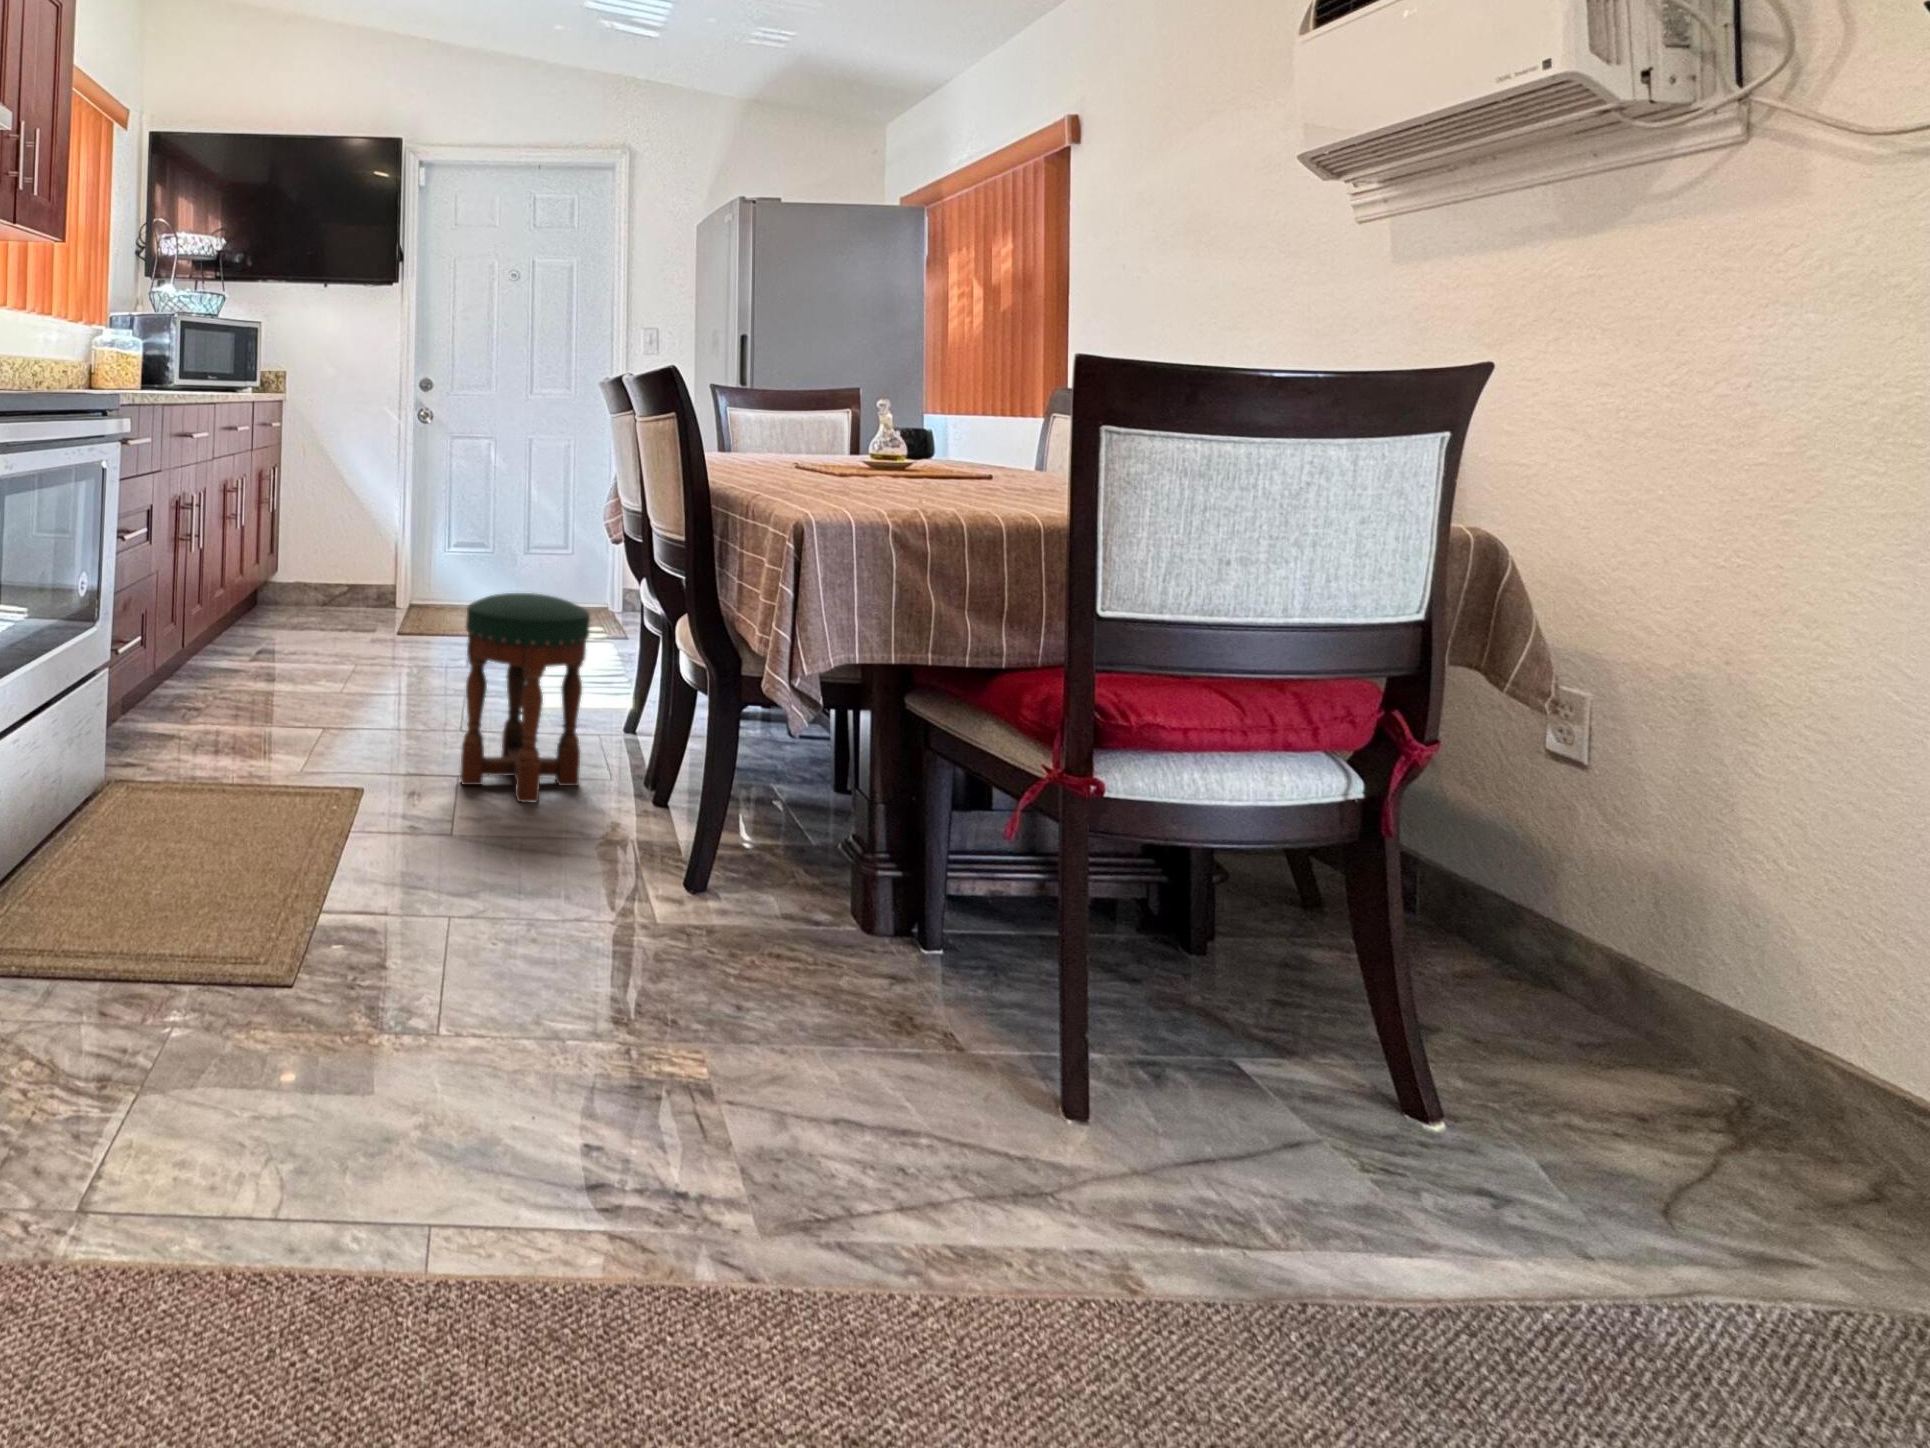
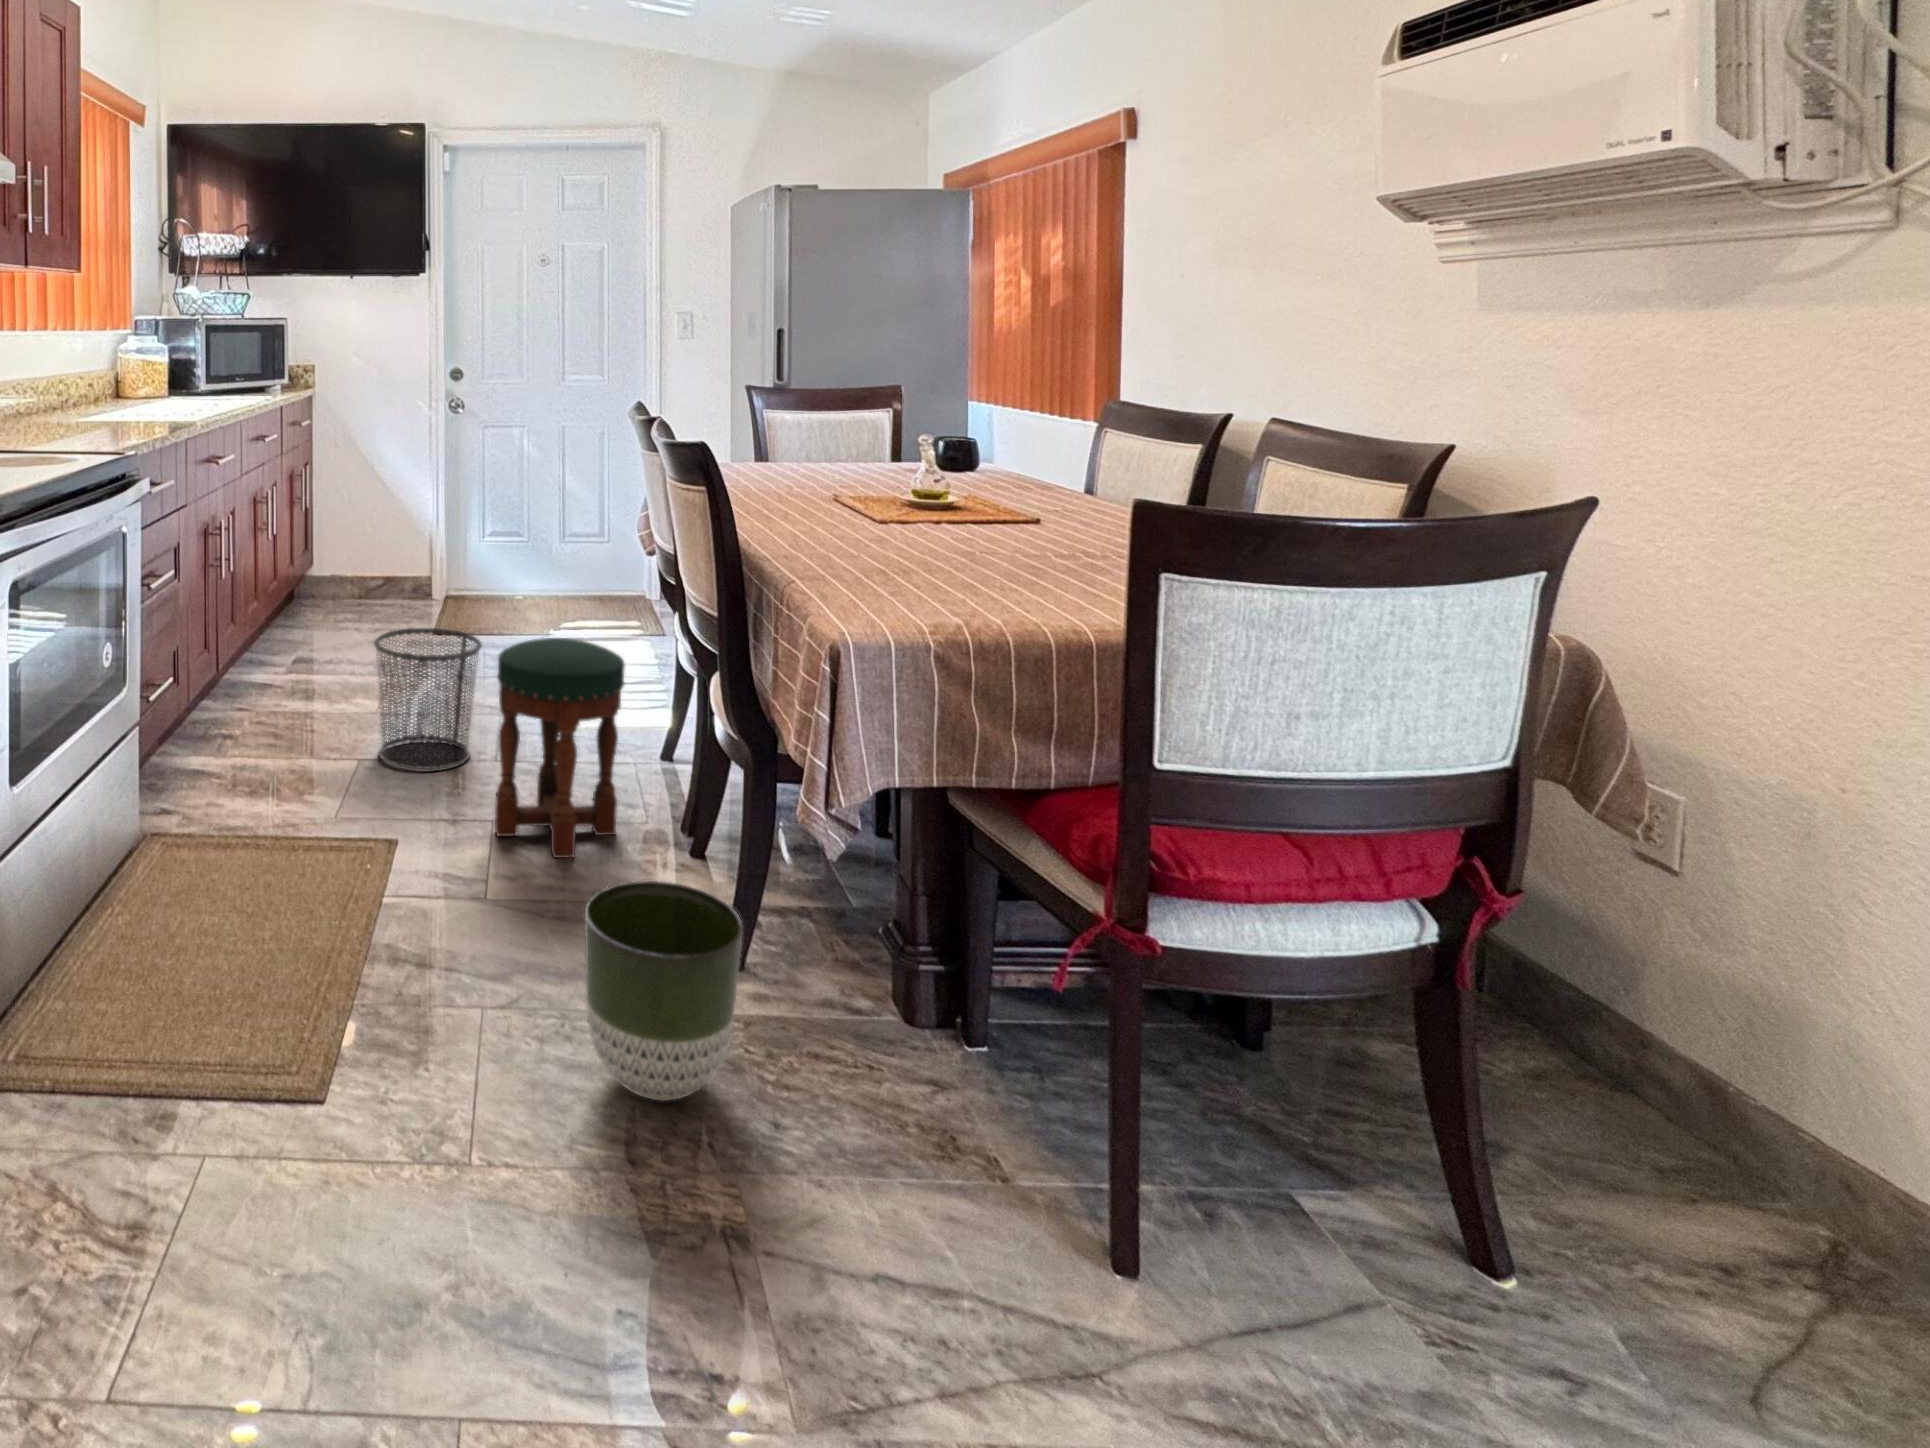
waste bin: none [343,600,449,736] -> present [374,628,482,772]
planter: none [554,780,706,984] -> present [585,881,743,1101]

